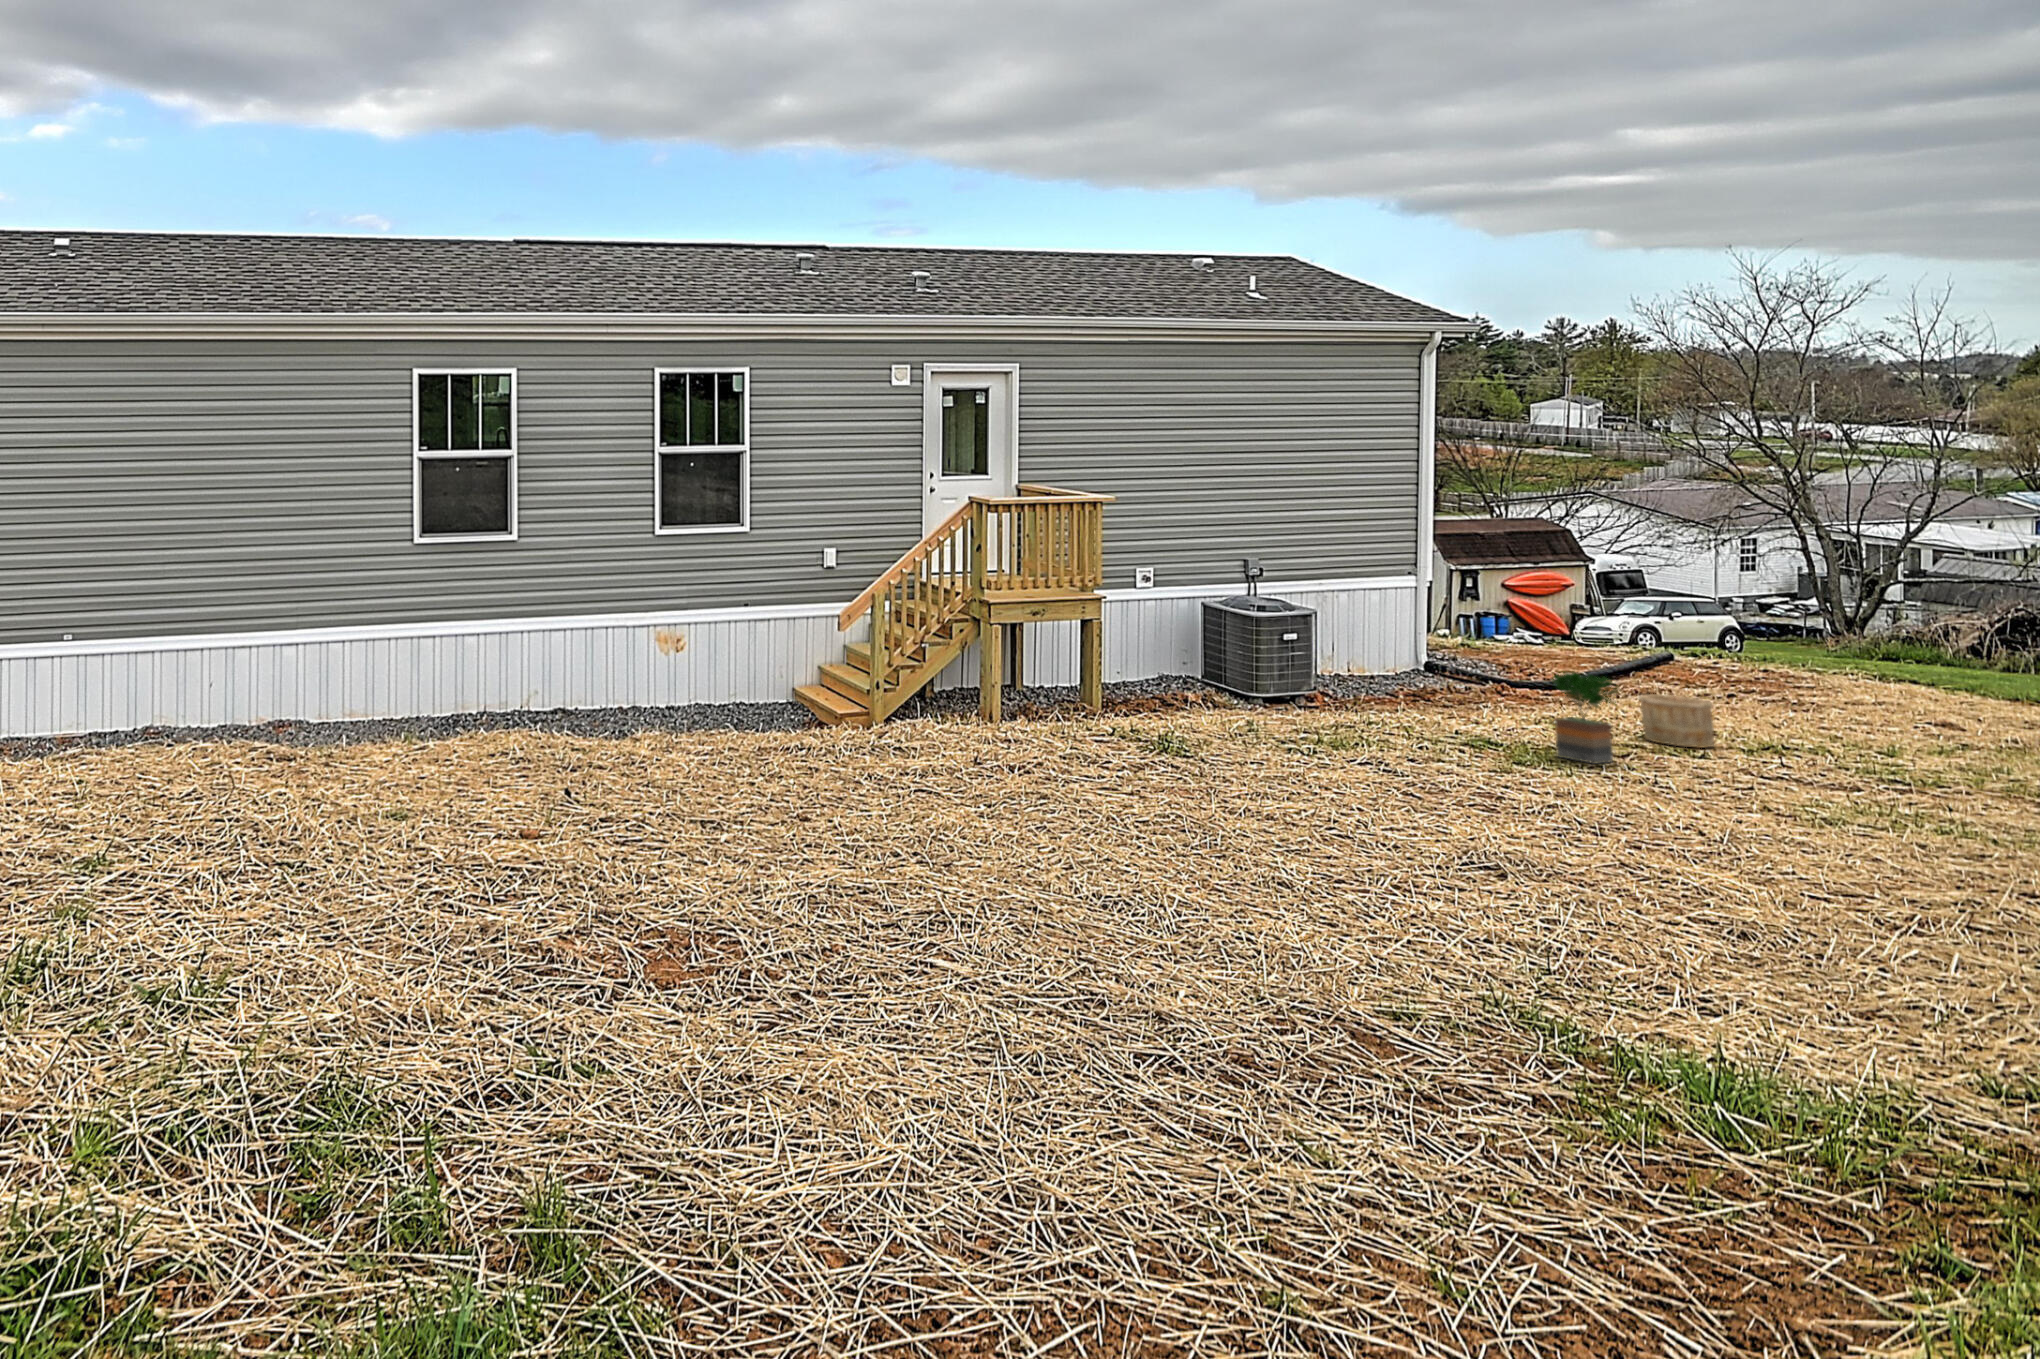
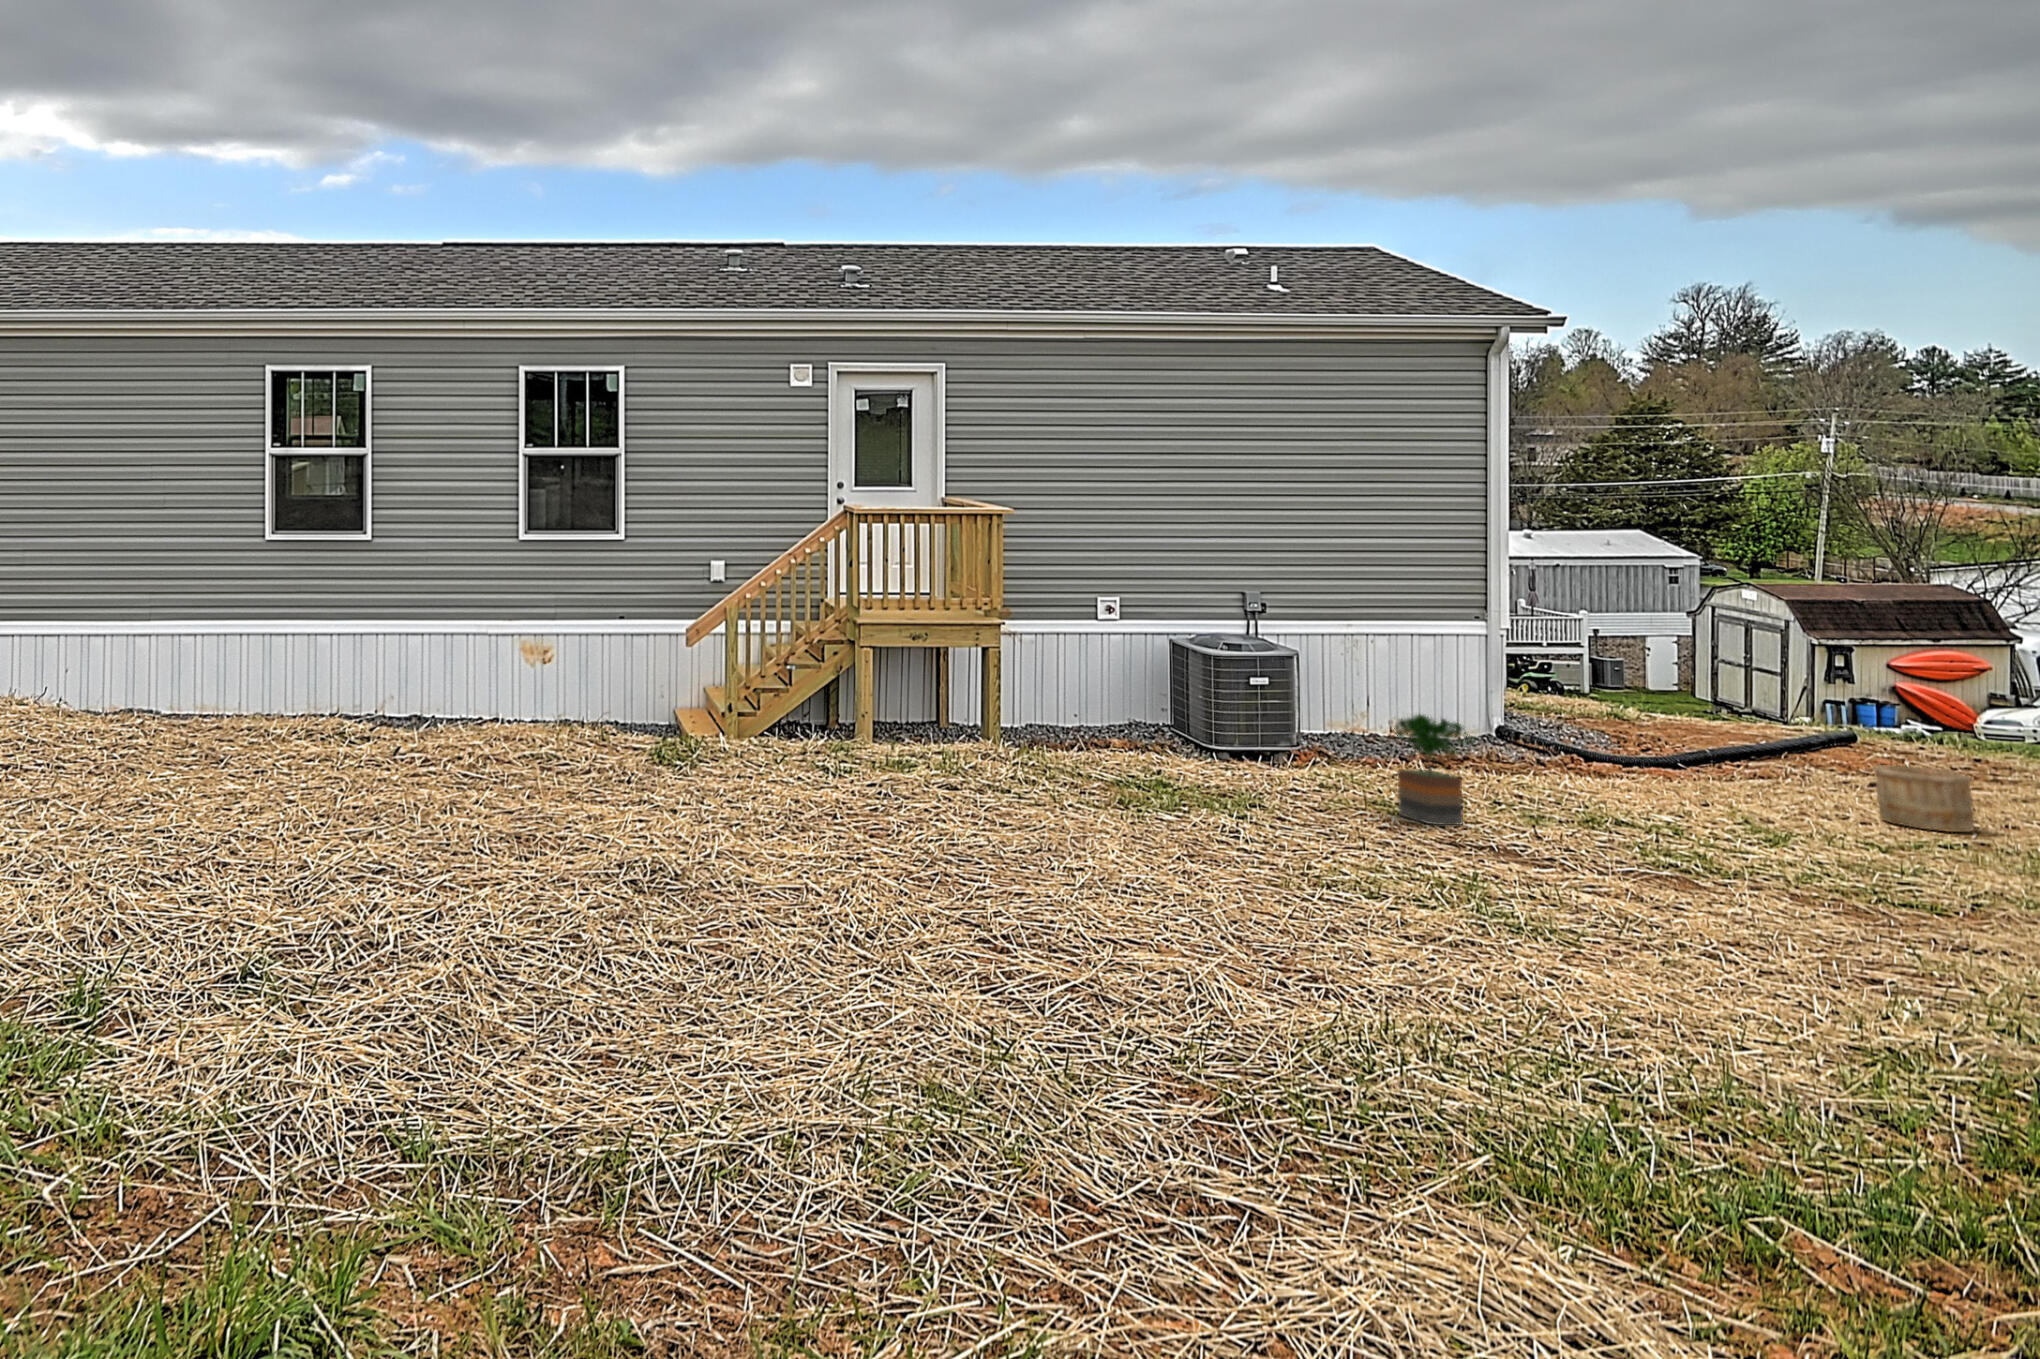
wooden bucket: present [1639,694,1714,748] -> present [1873,765,1974,832]

